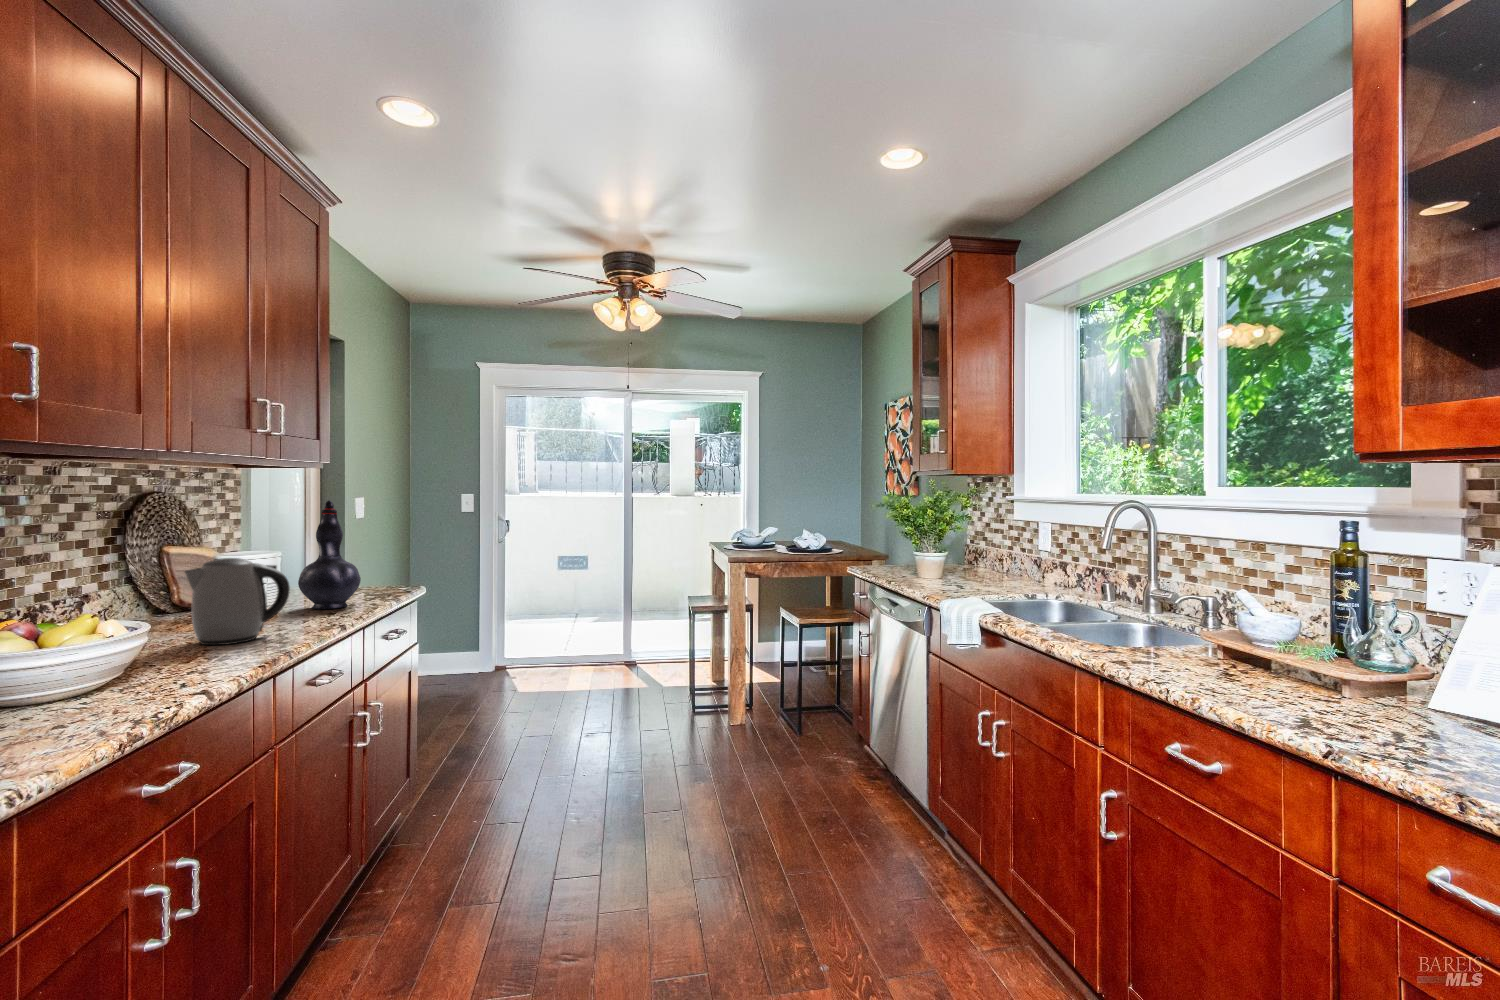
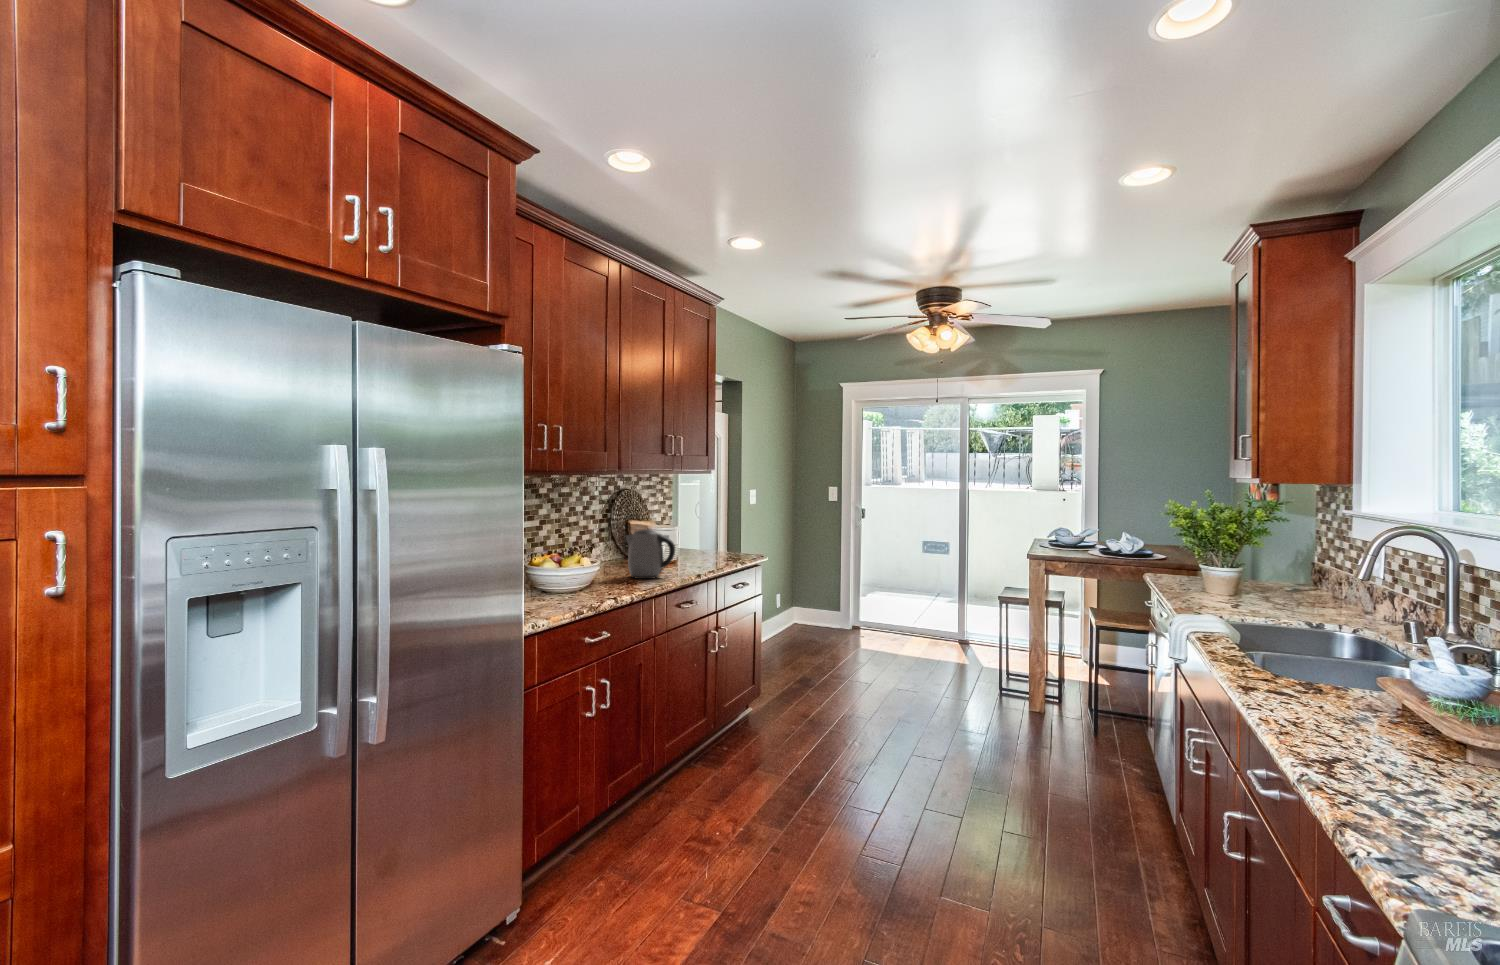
decorative vase: present [298,500,361,609] -> none [691,496,726,565]

